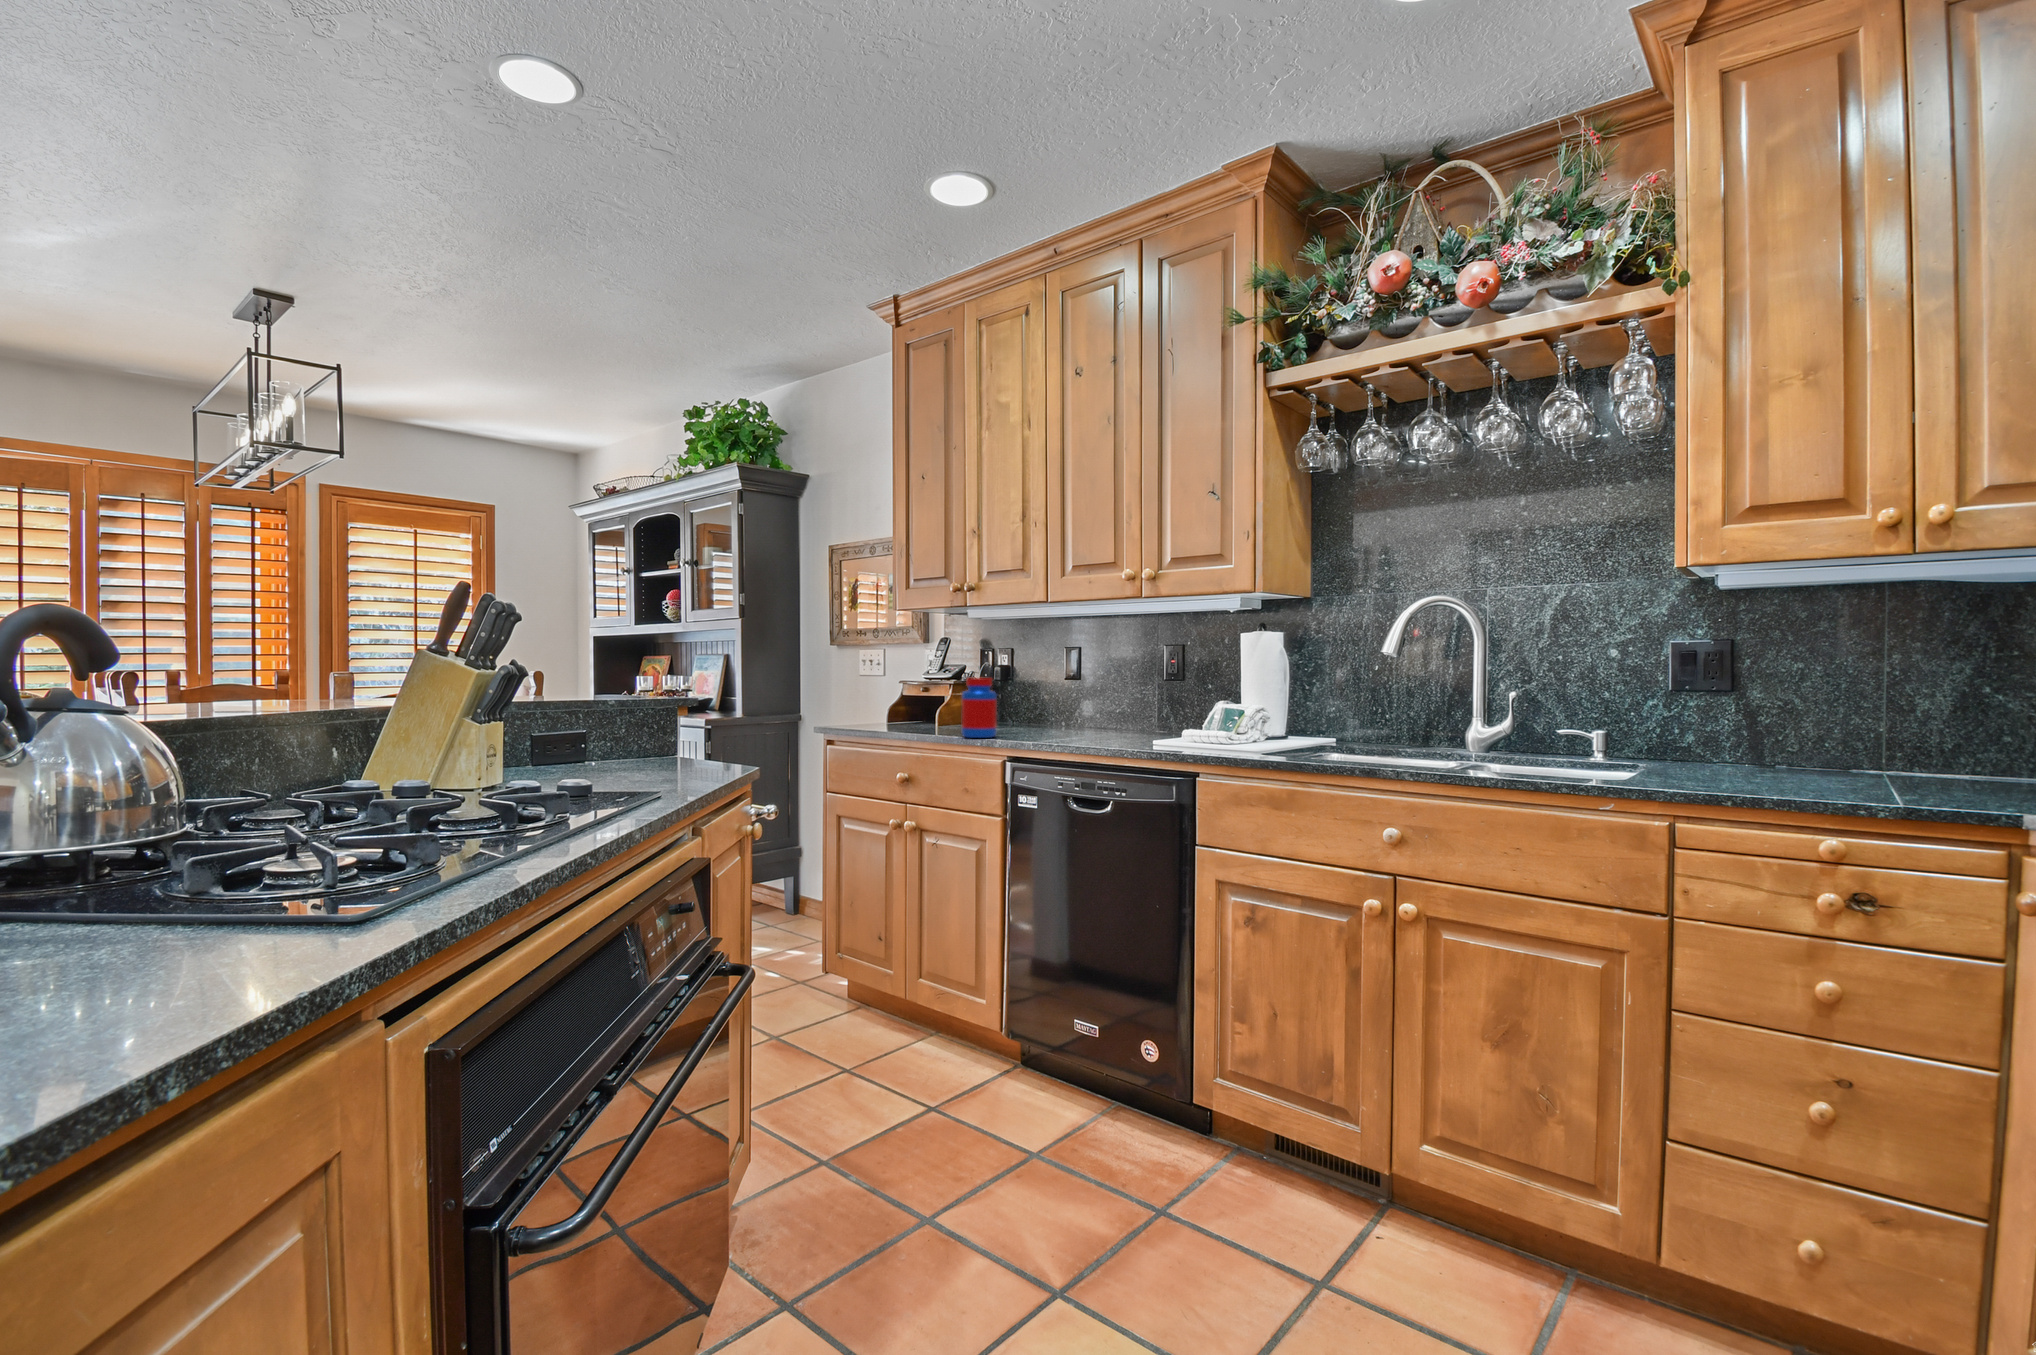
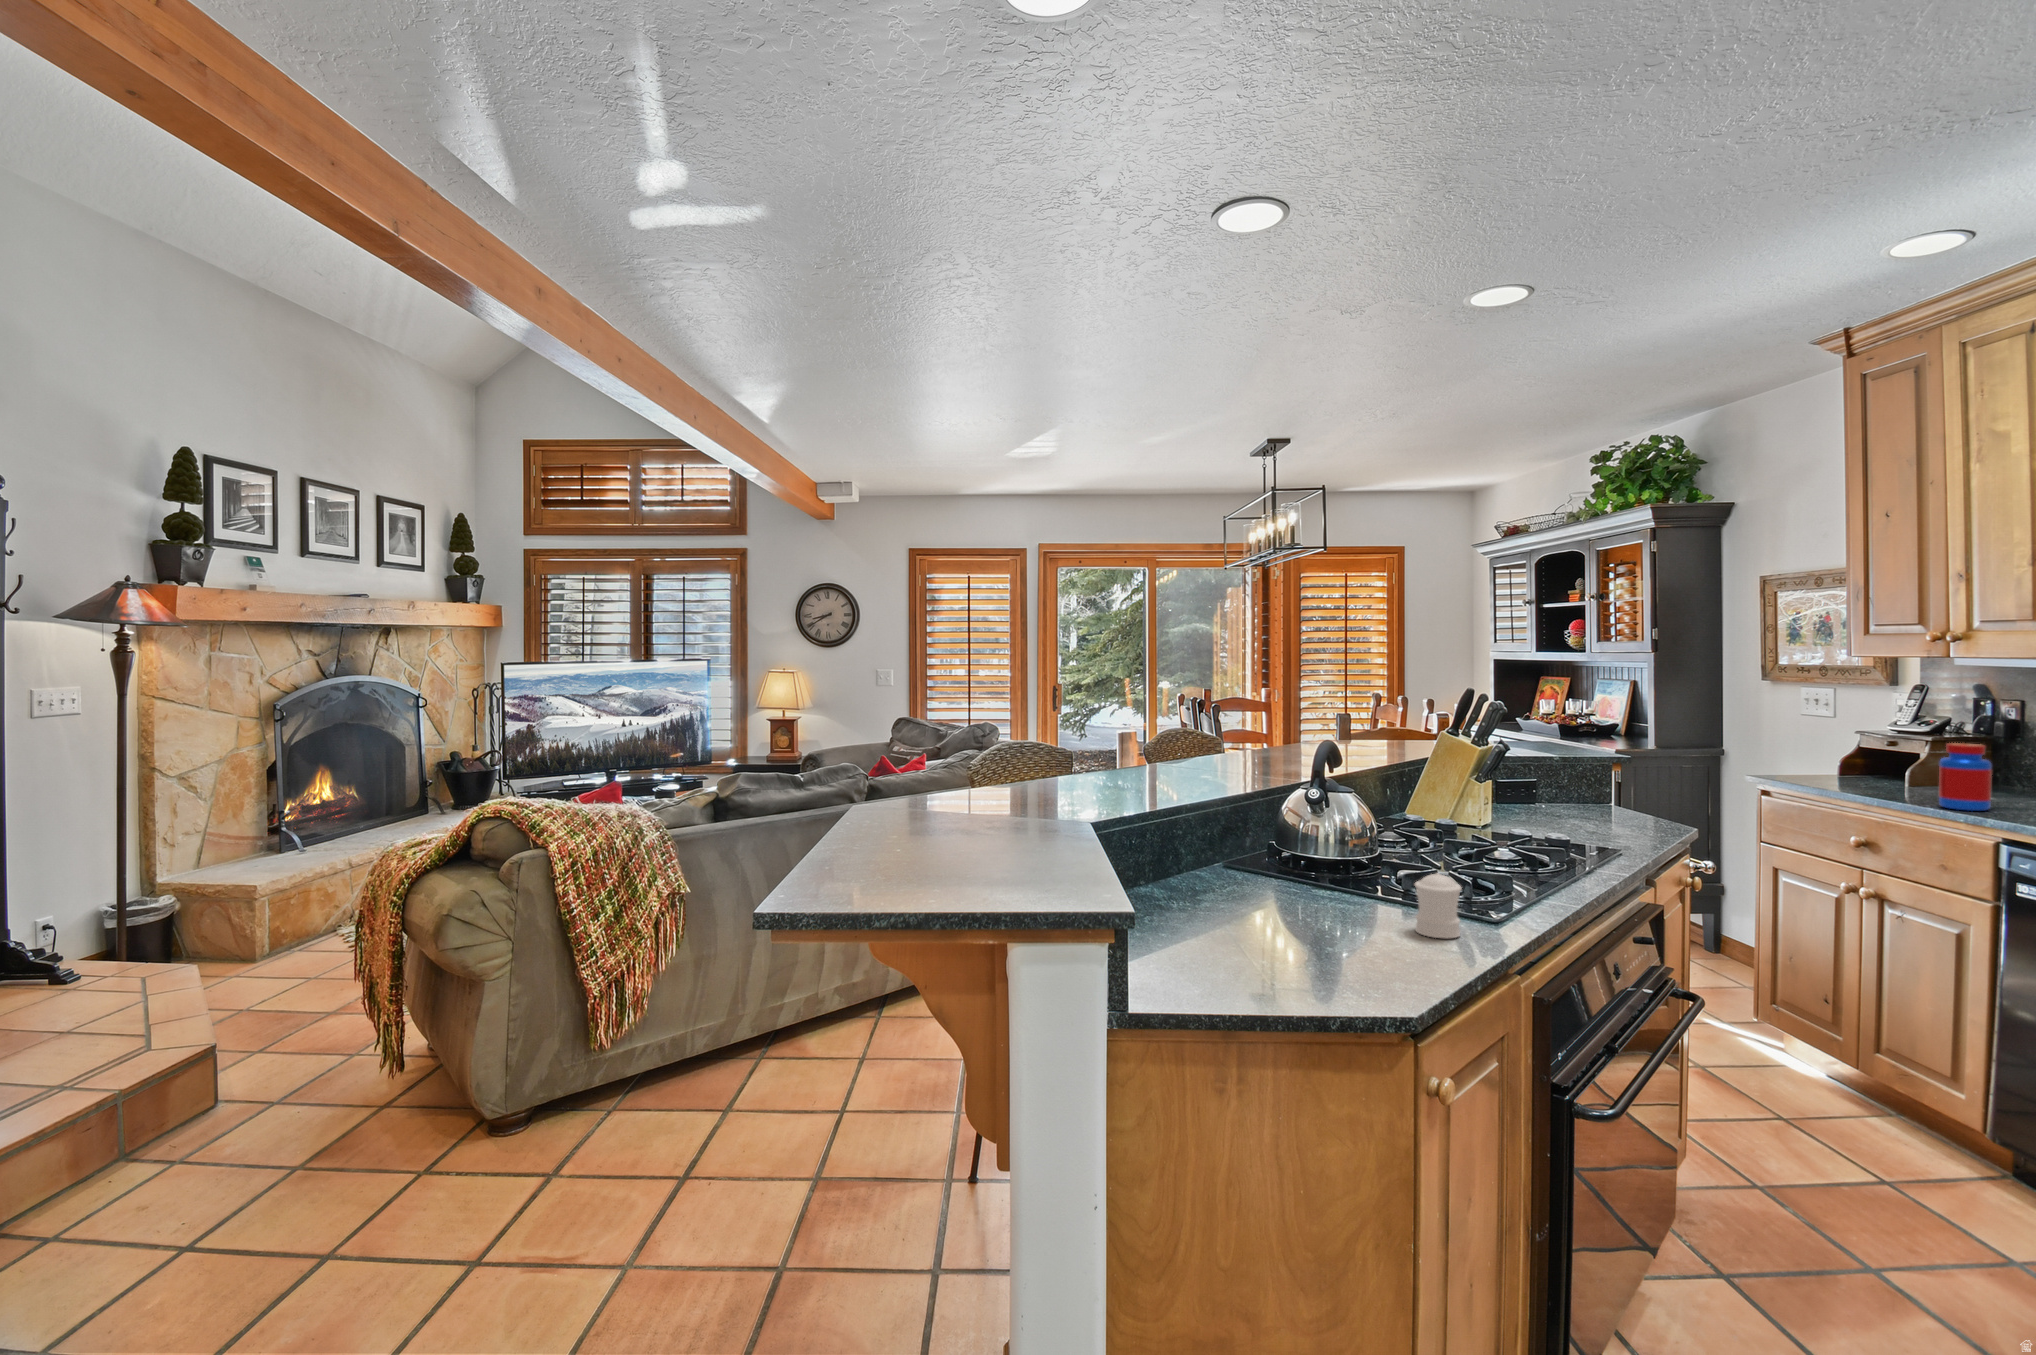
salt shaker: none [127,833,255,980] -> present [1415,873,1462,938]

